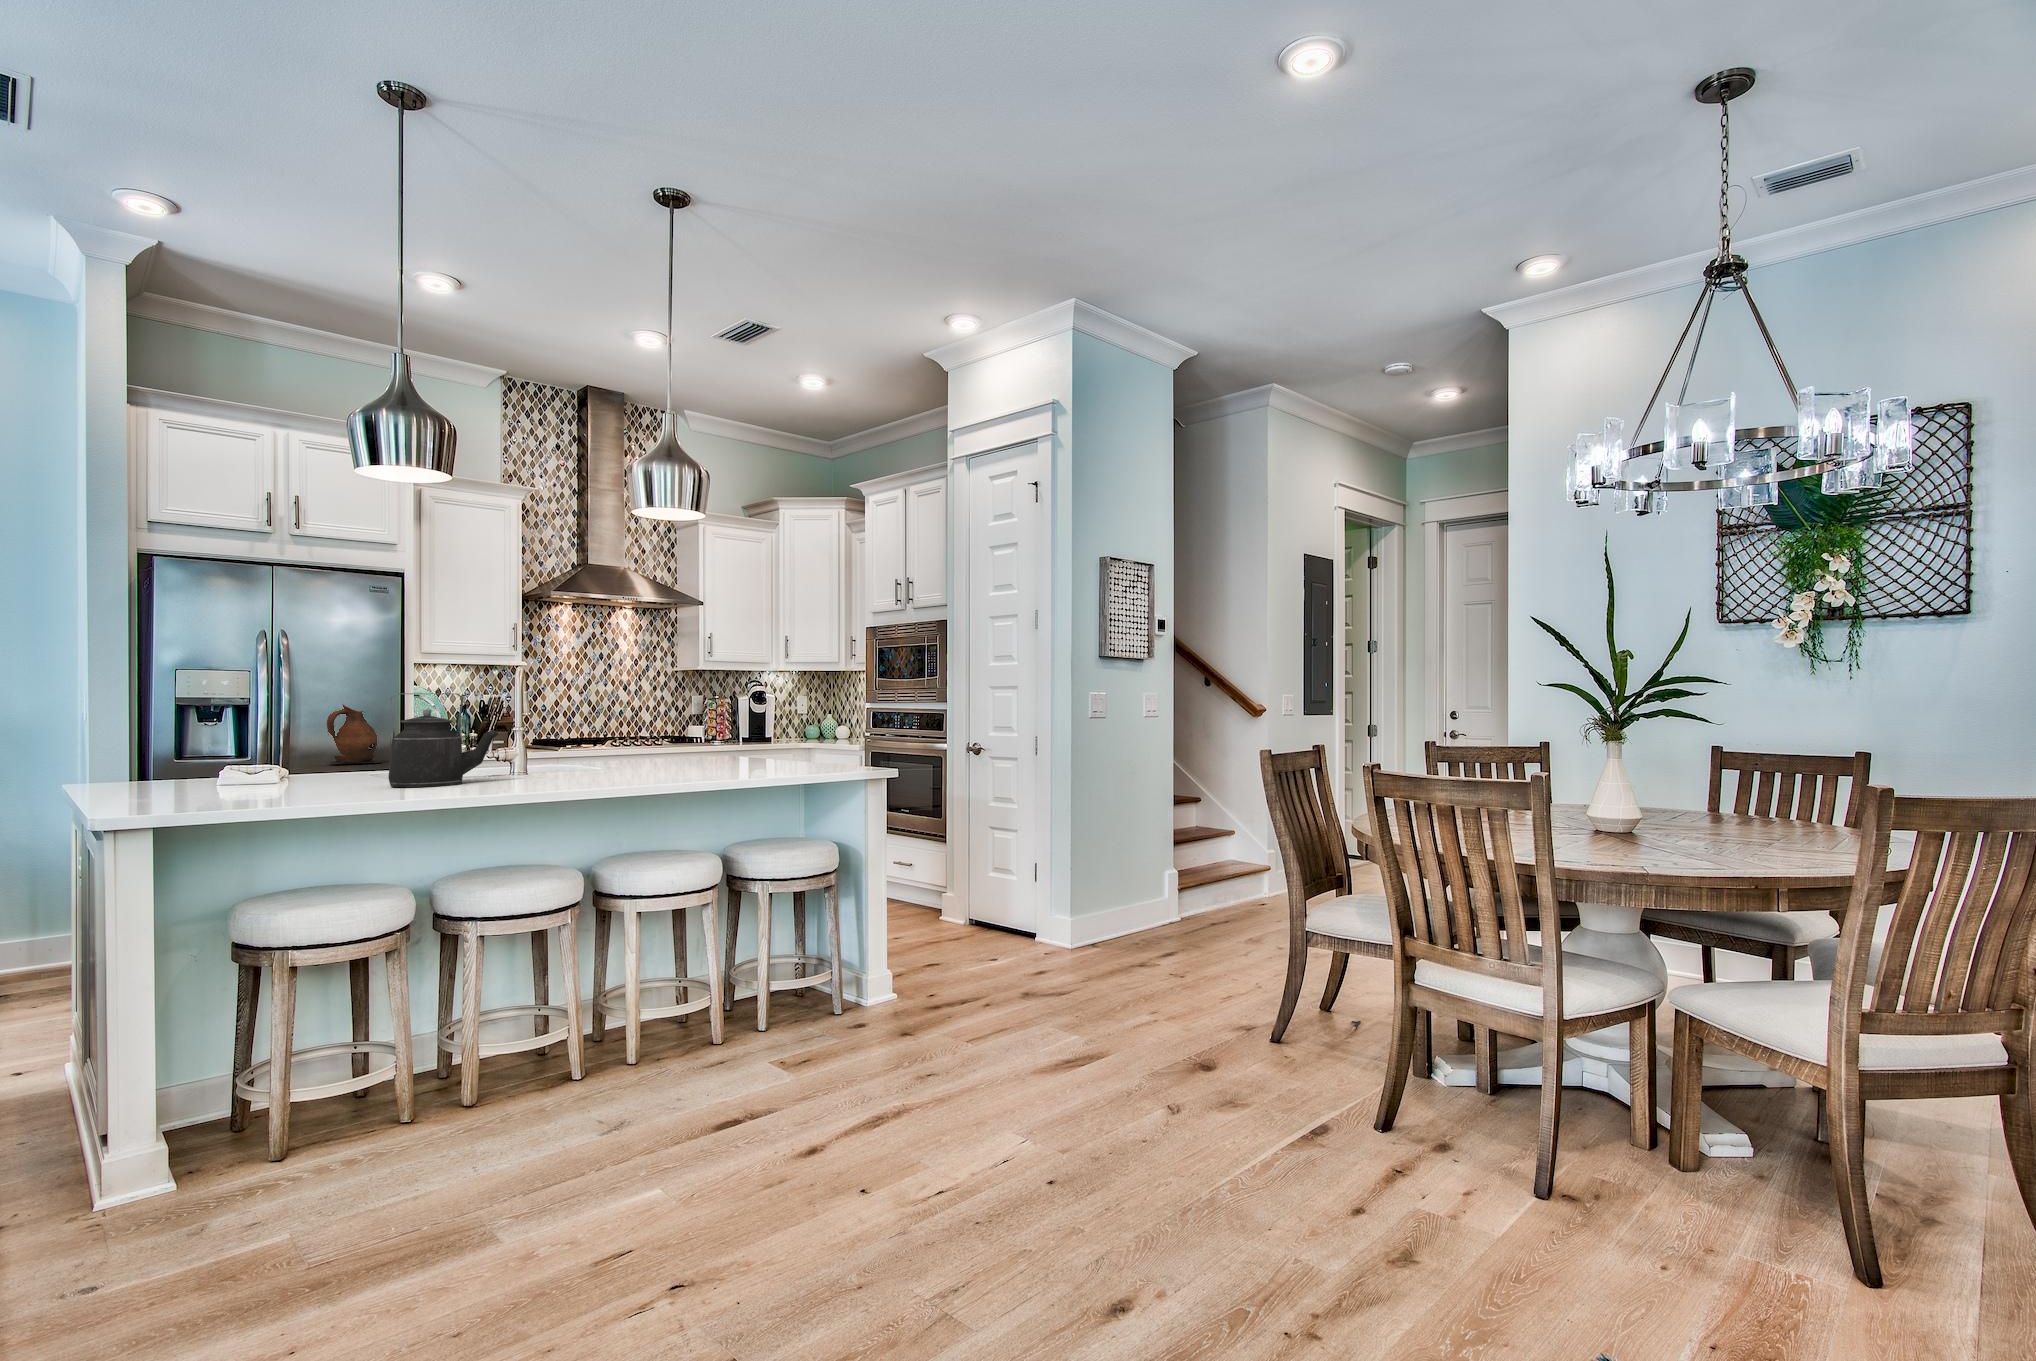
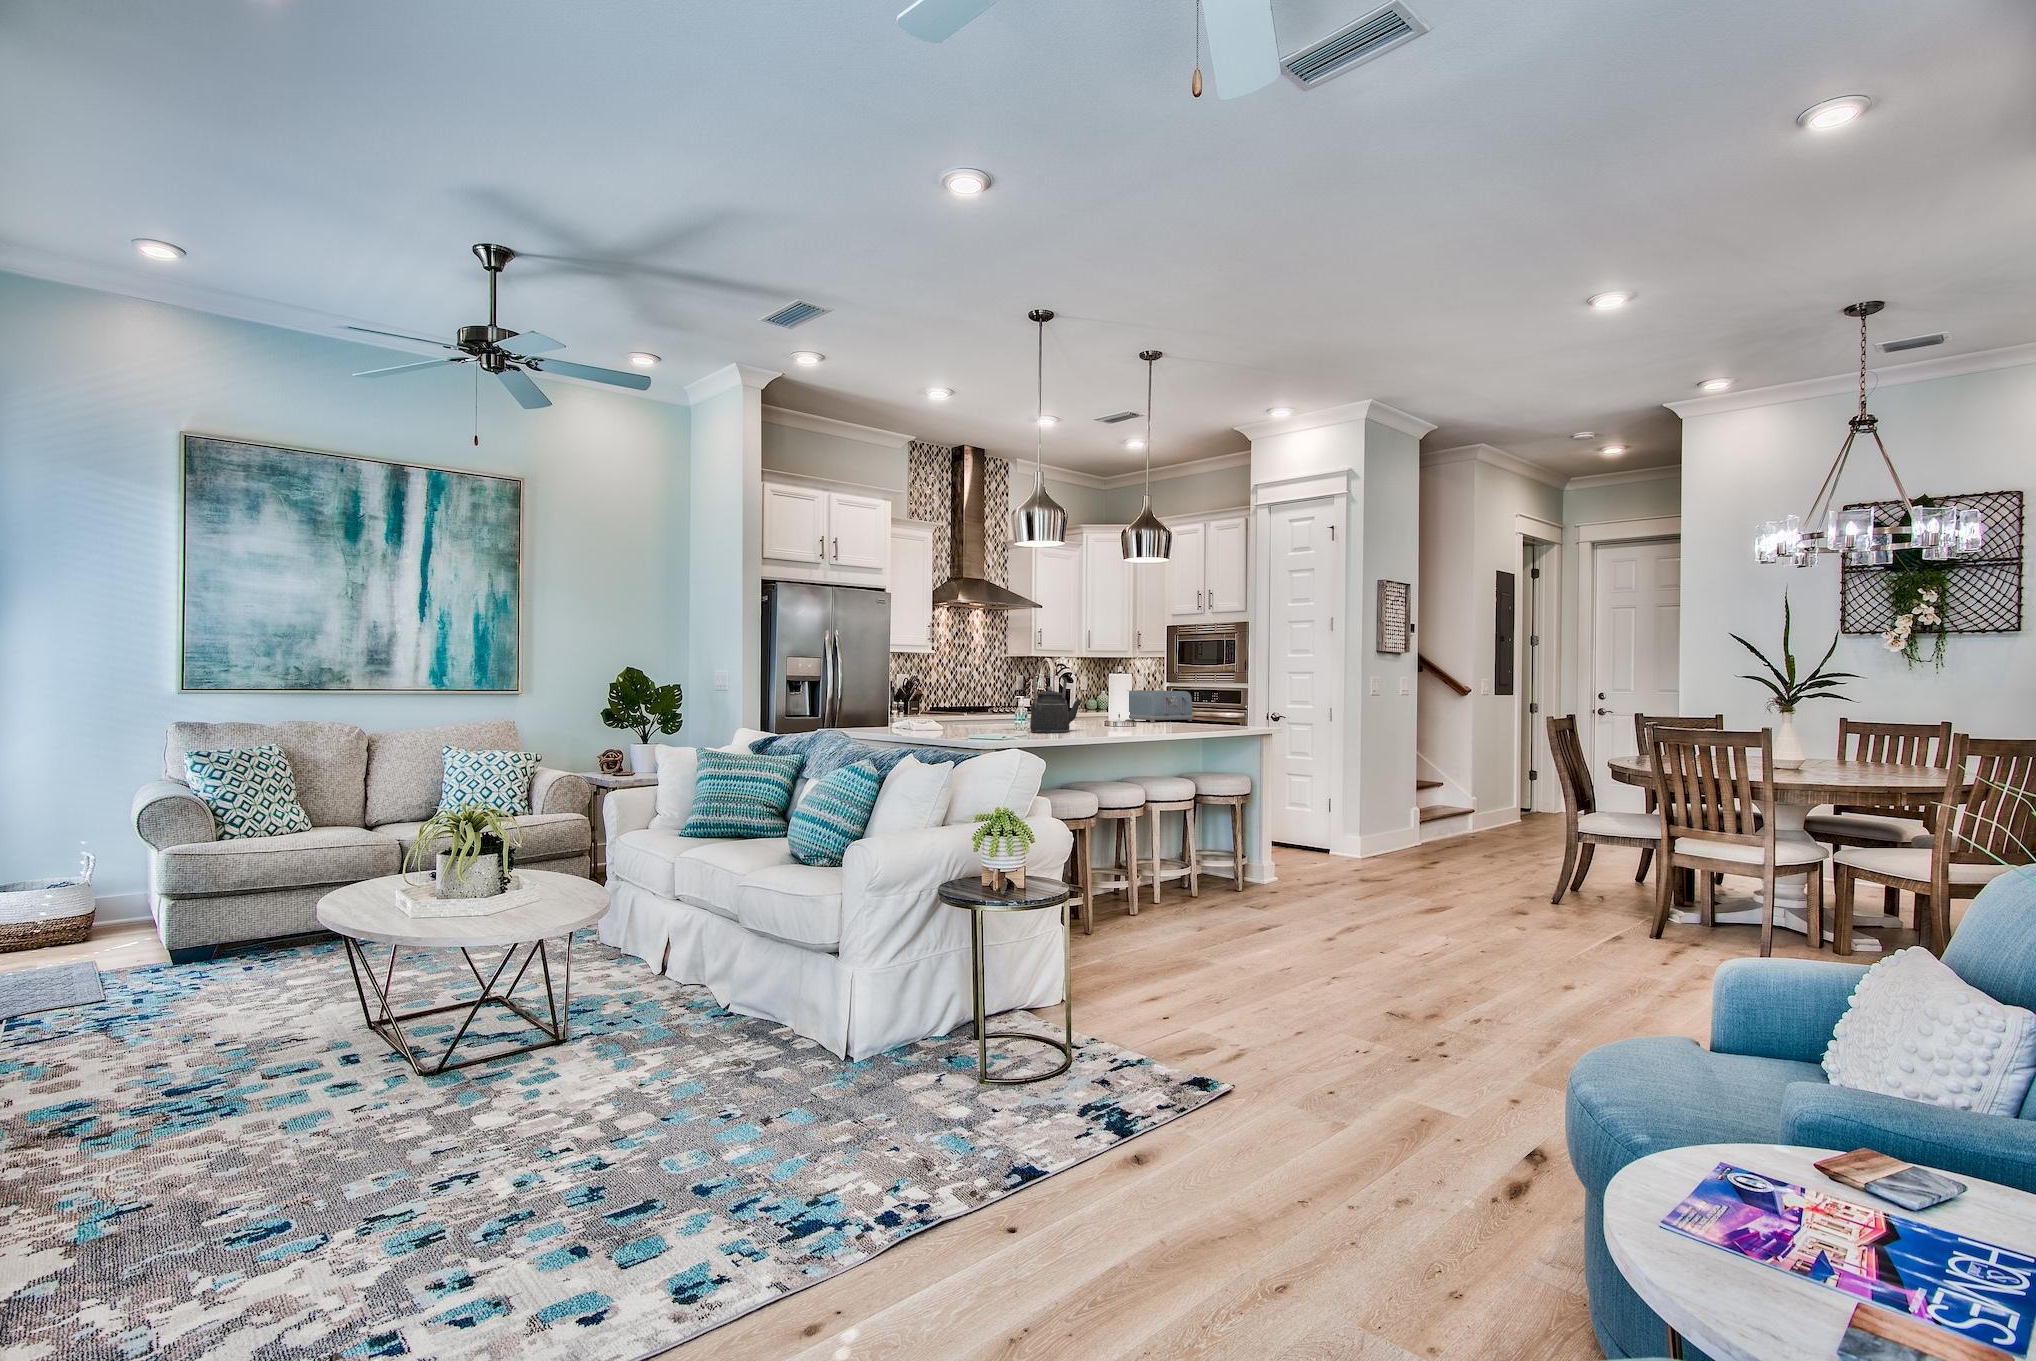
ceramic pitcher: present [327,704,381,764] -> none [854,682,892,722]
toaster: none [691,714,793,762] -> present [1118,690,1193,722]

